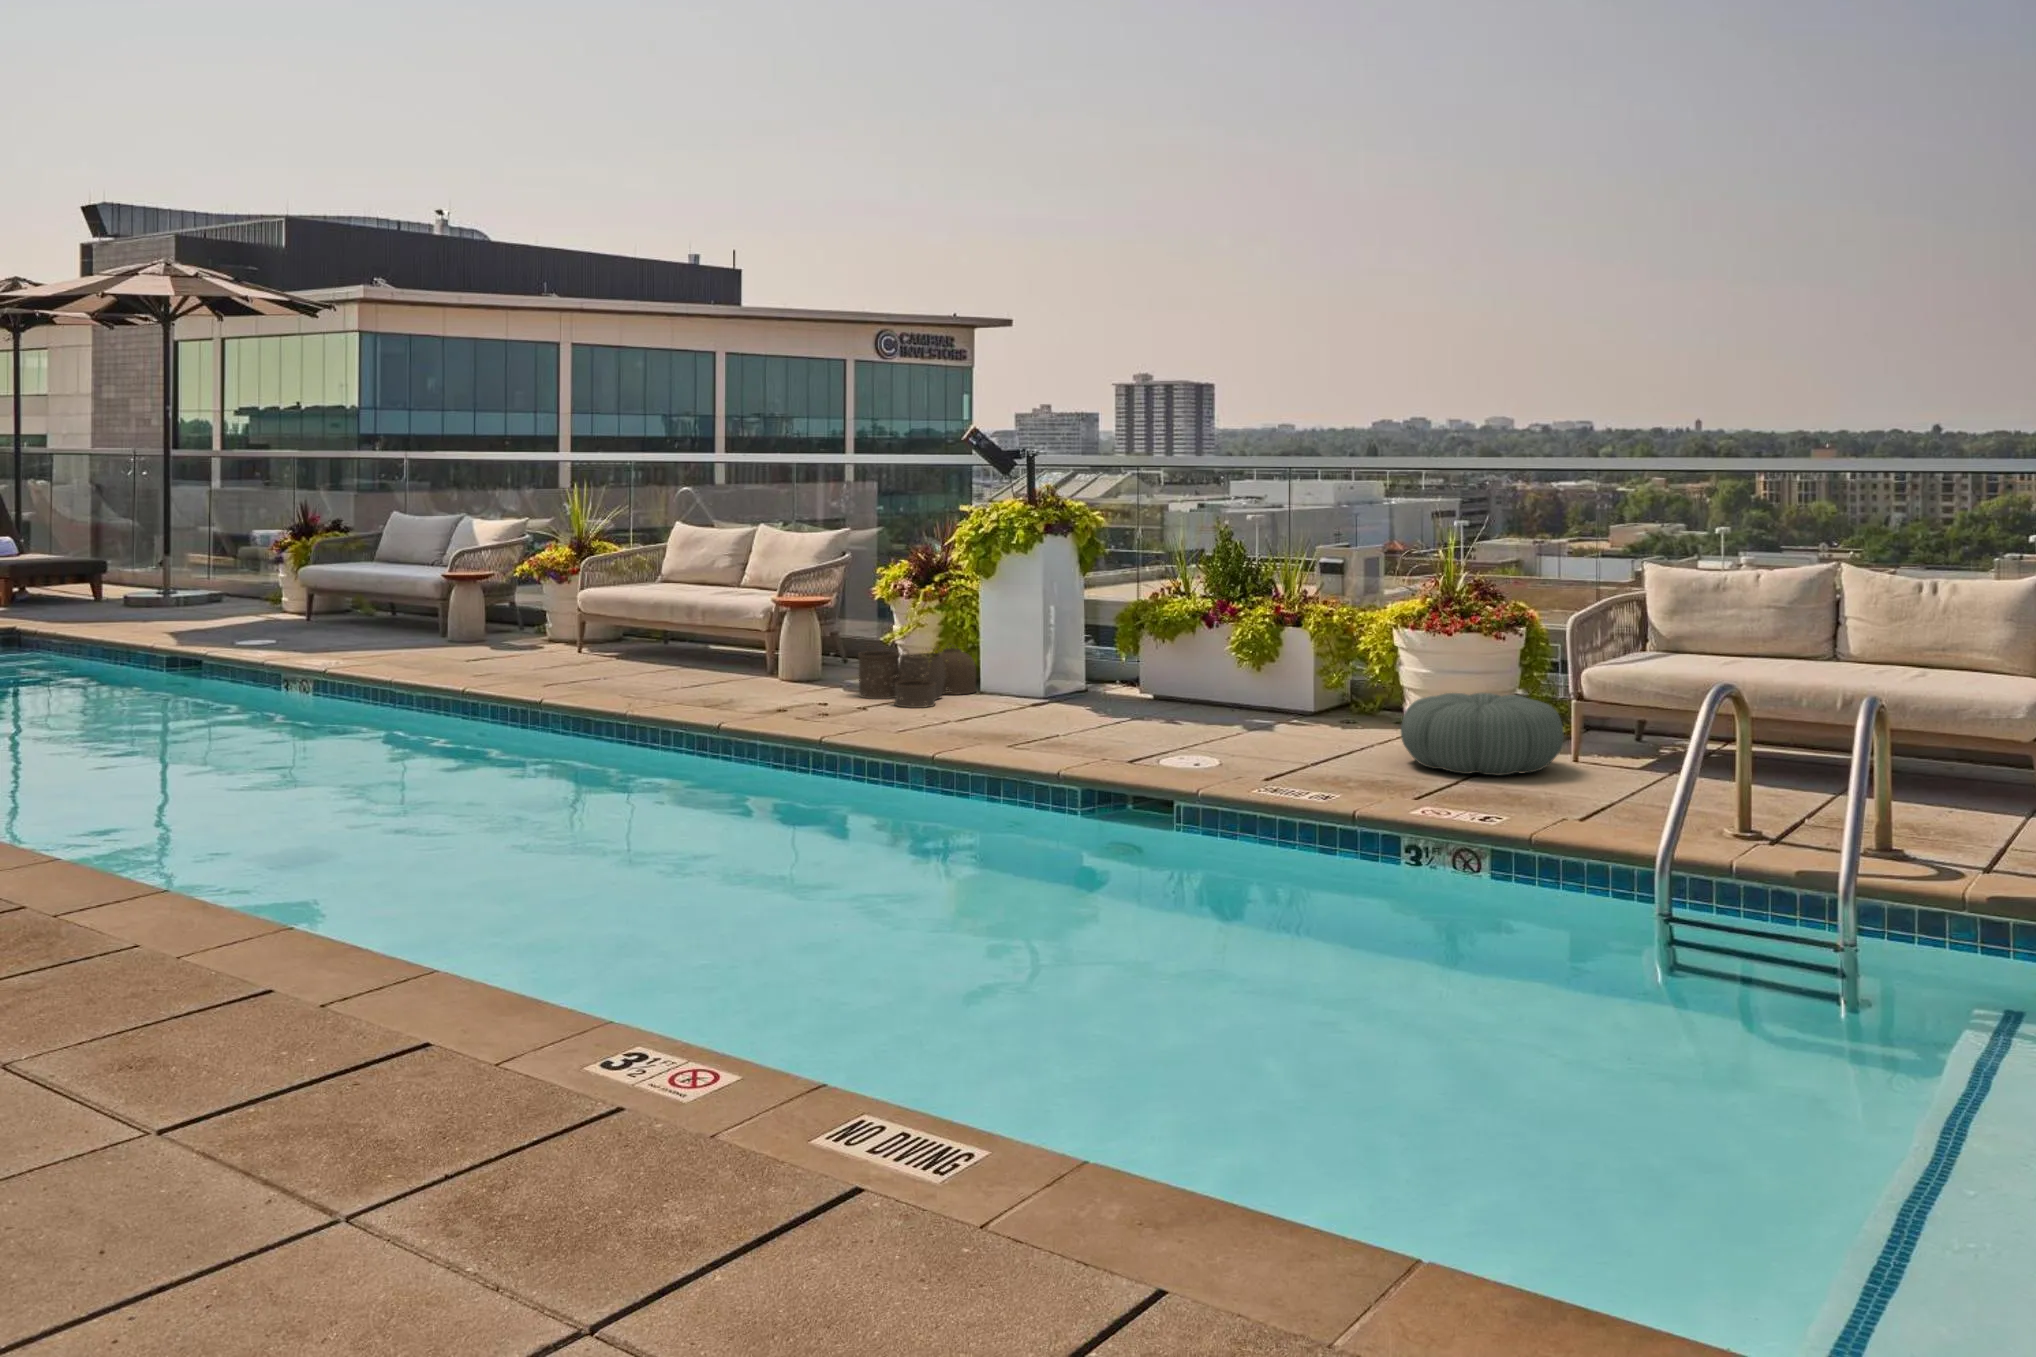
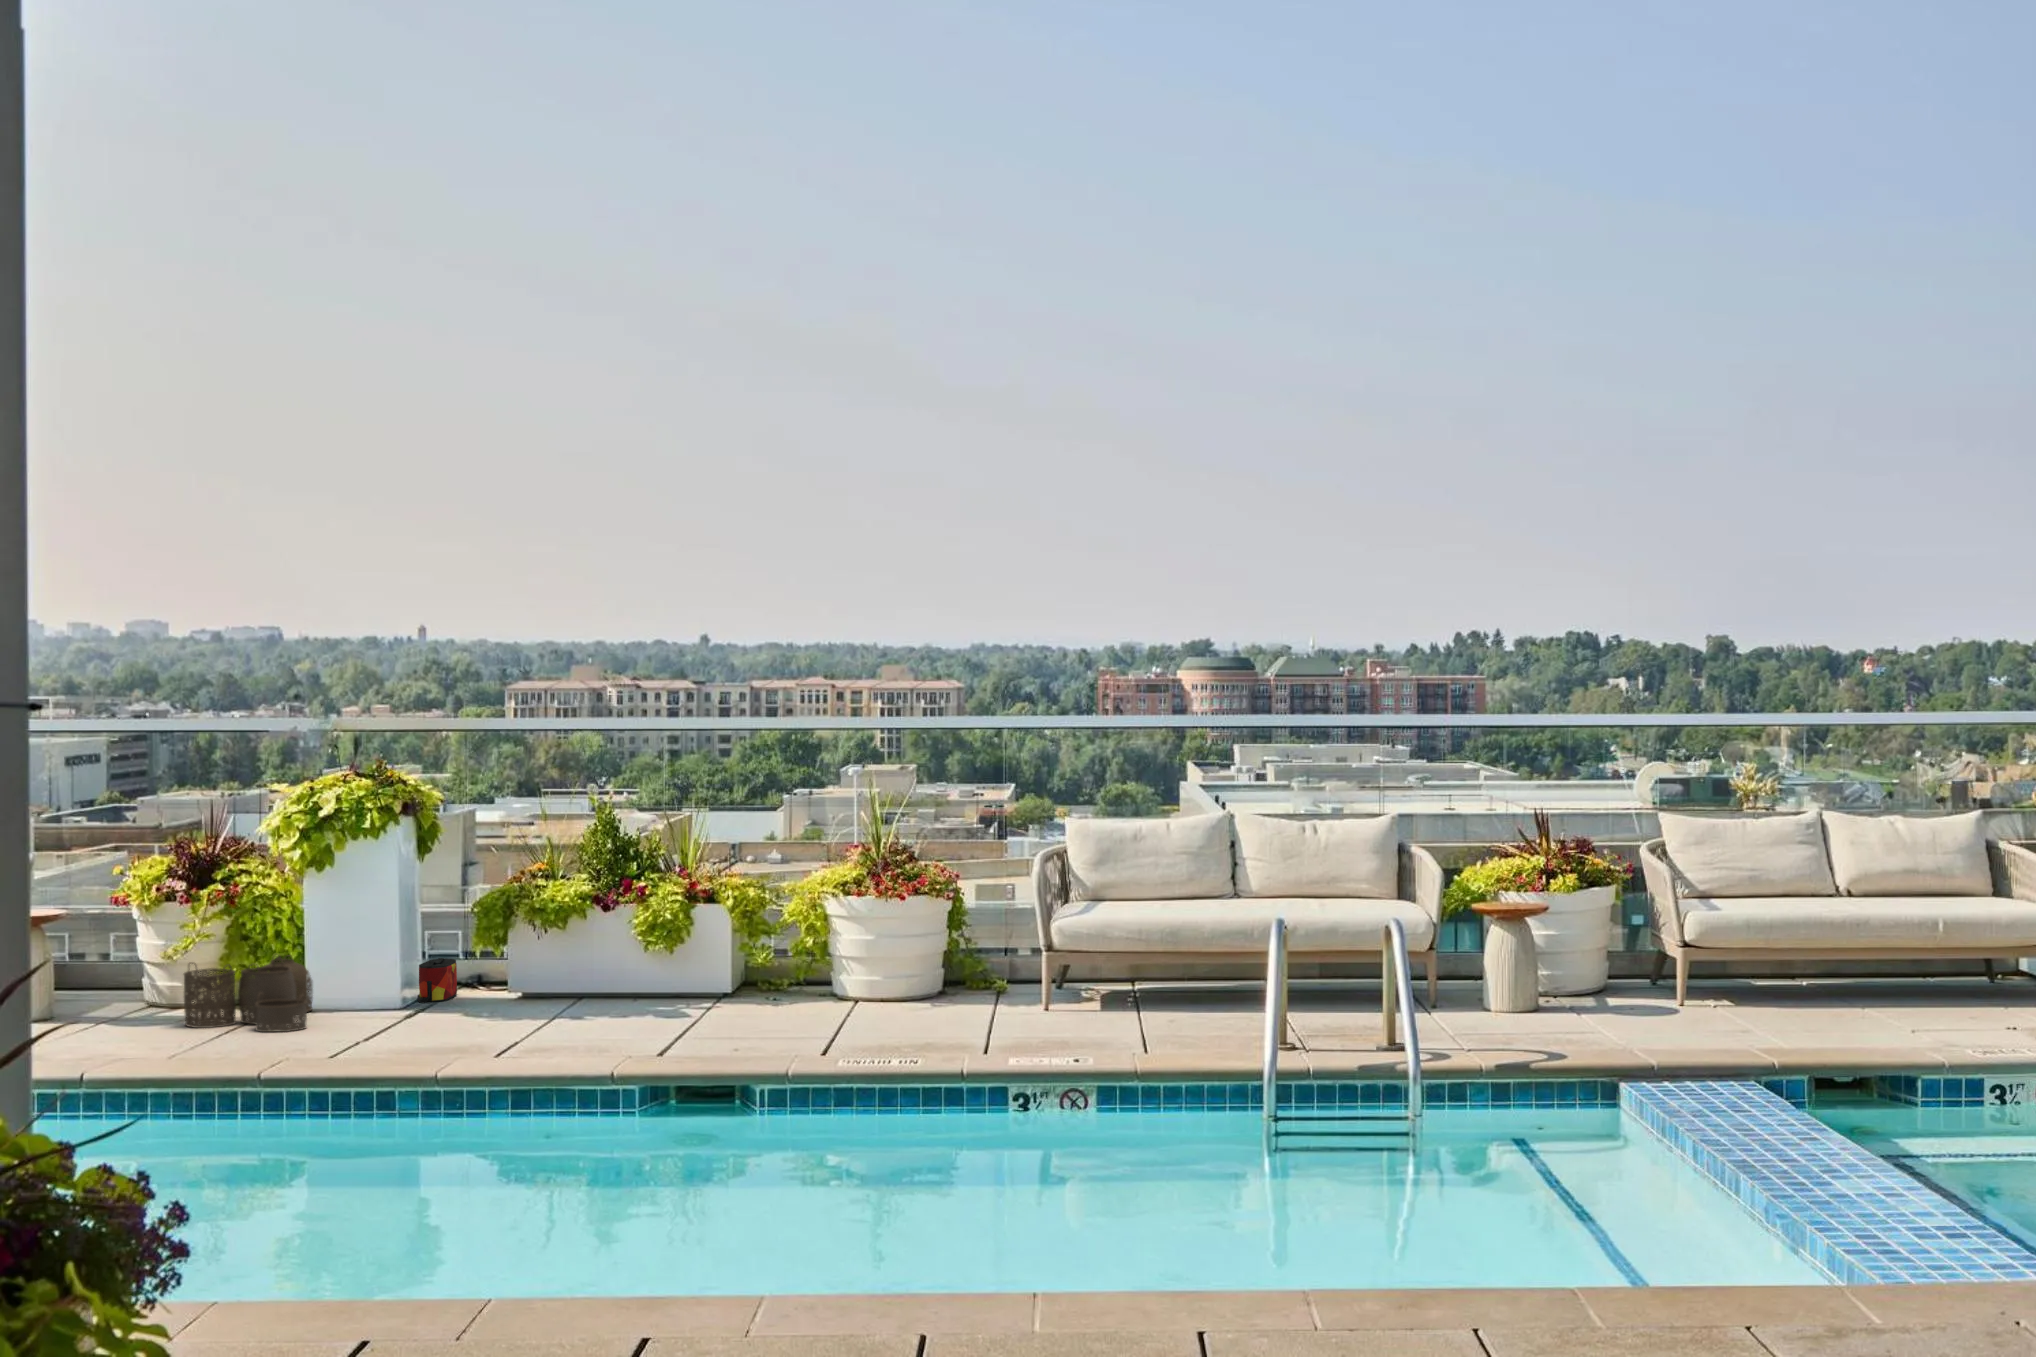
bag: none [1065,659,1107,696] -> present [418,958,457,1003]
pouf: present [1401,693,1564,775] -> none [899,952,1052,1030]

